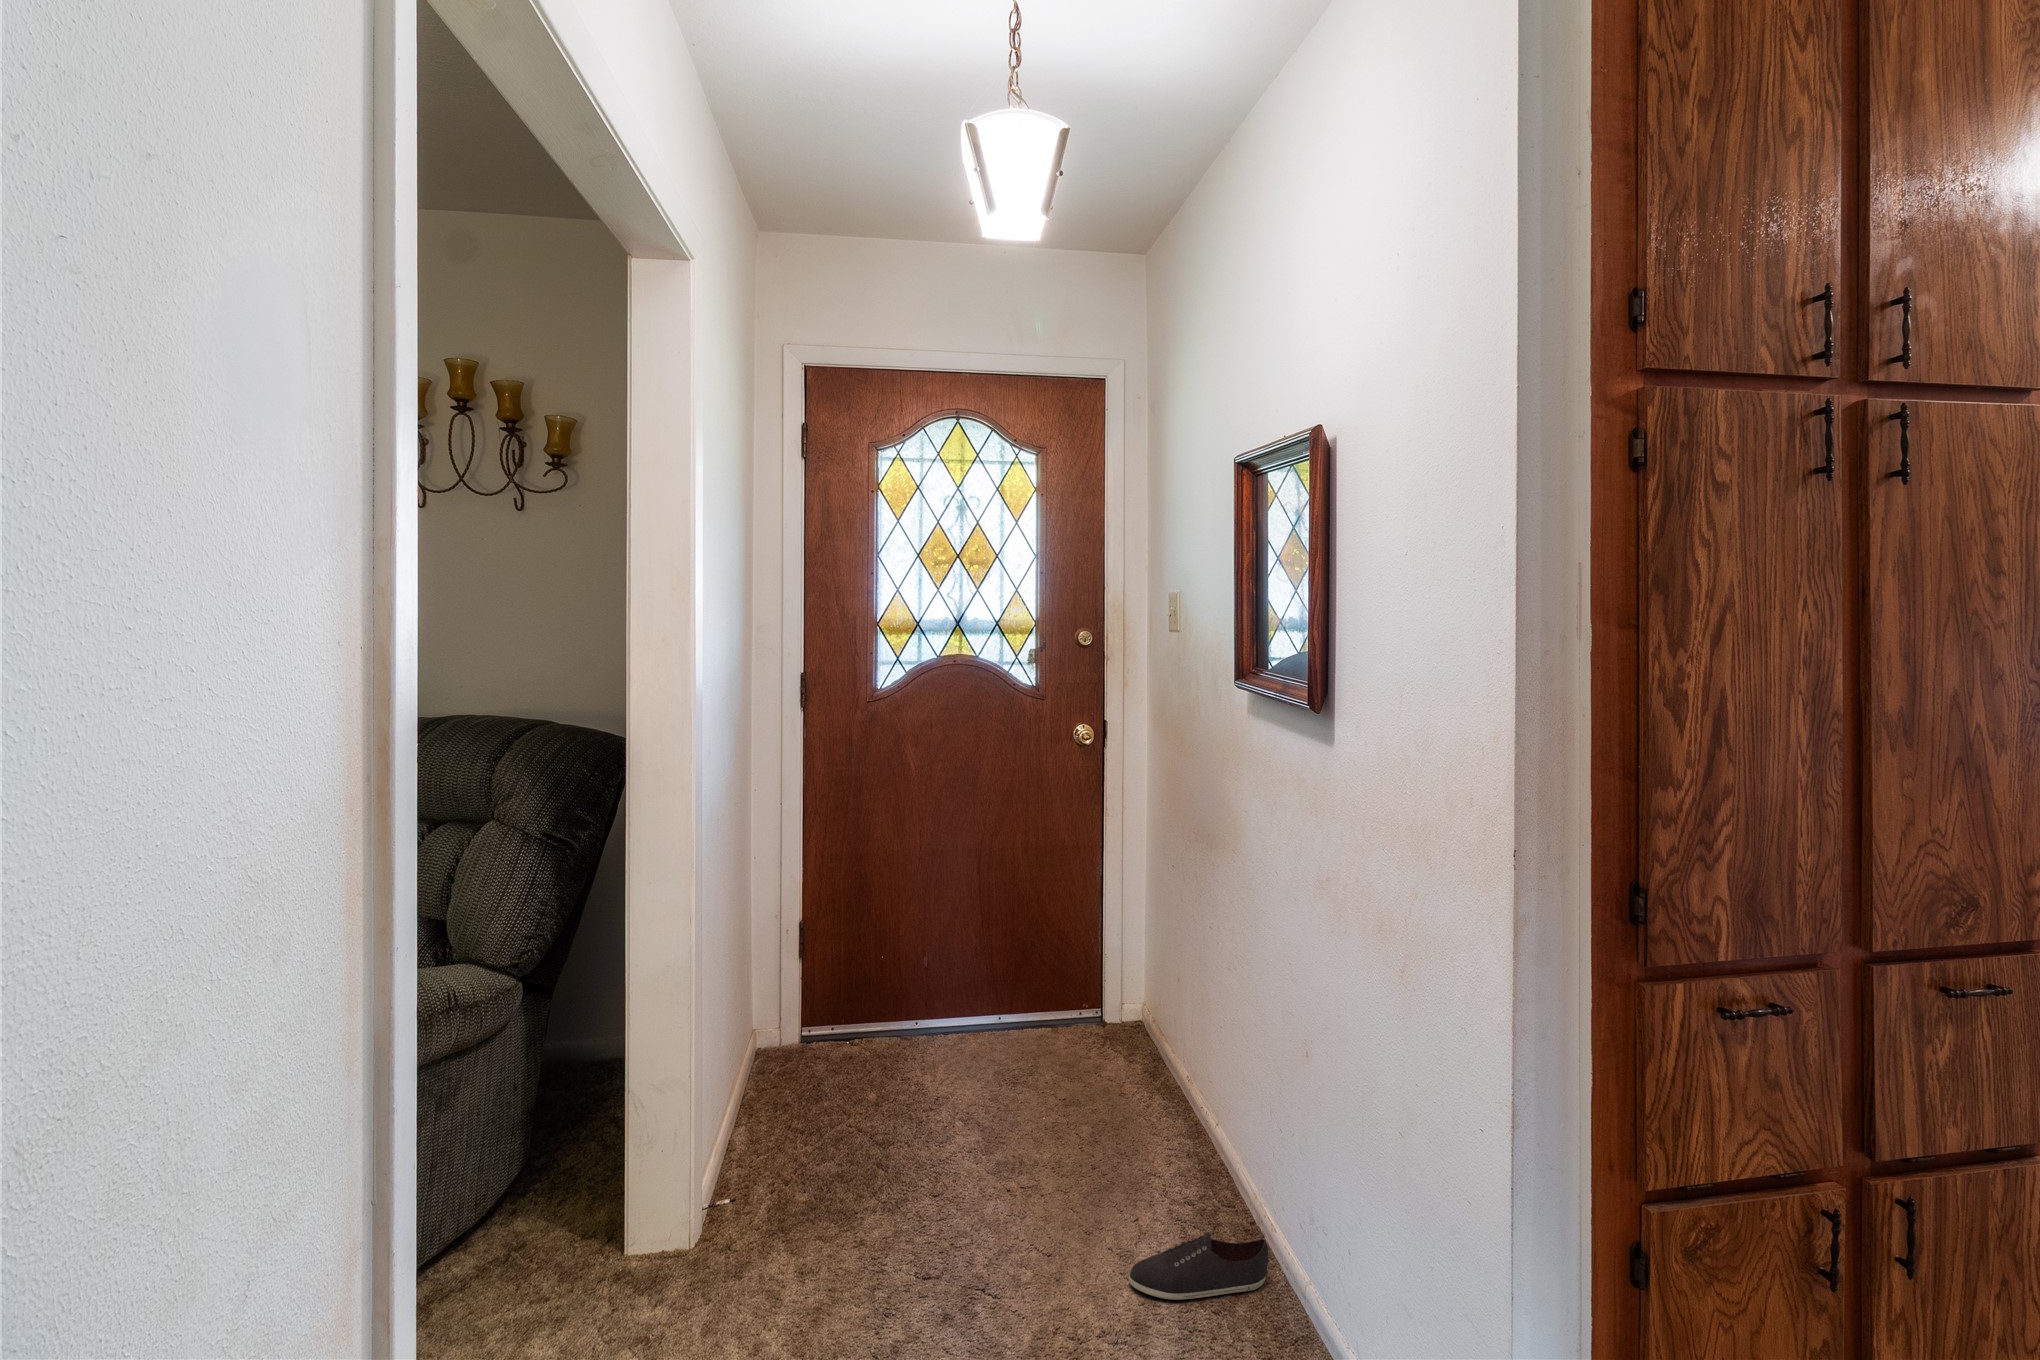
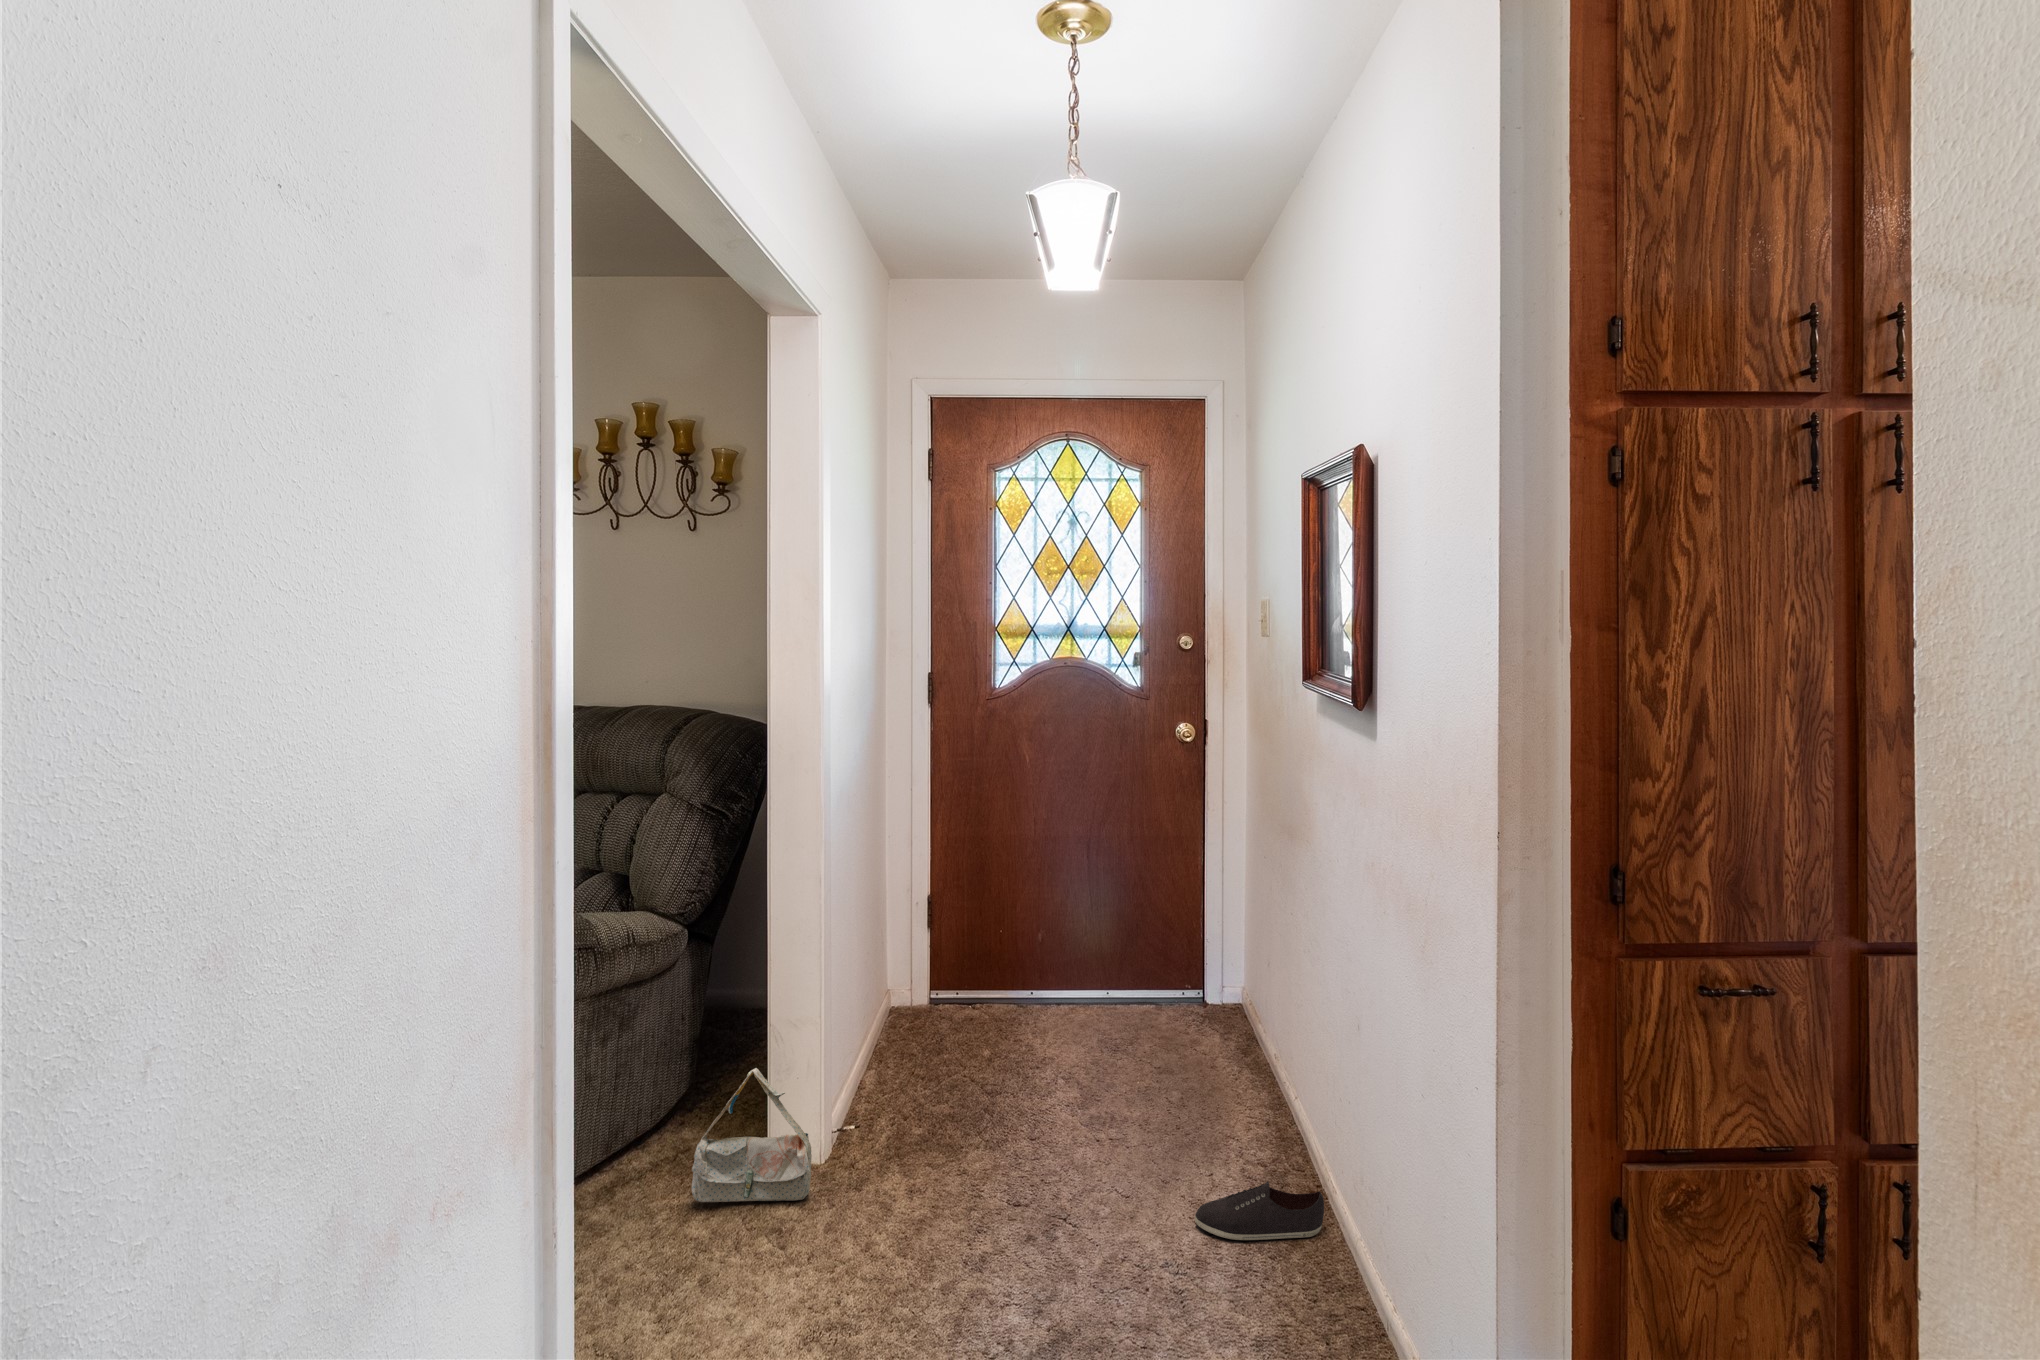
bag: none [537,1142,684,1306] -> present [692,1068,812,1202]

